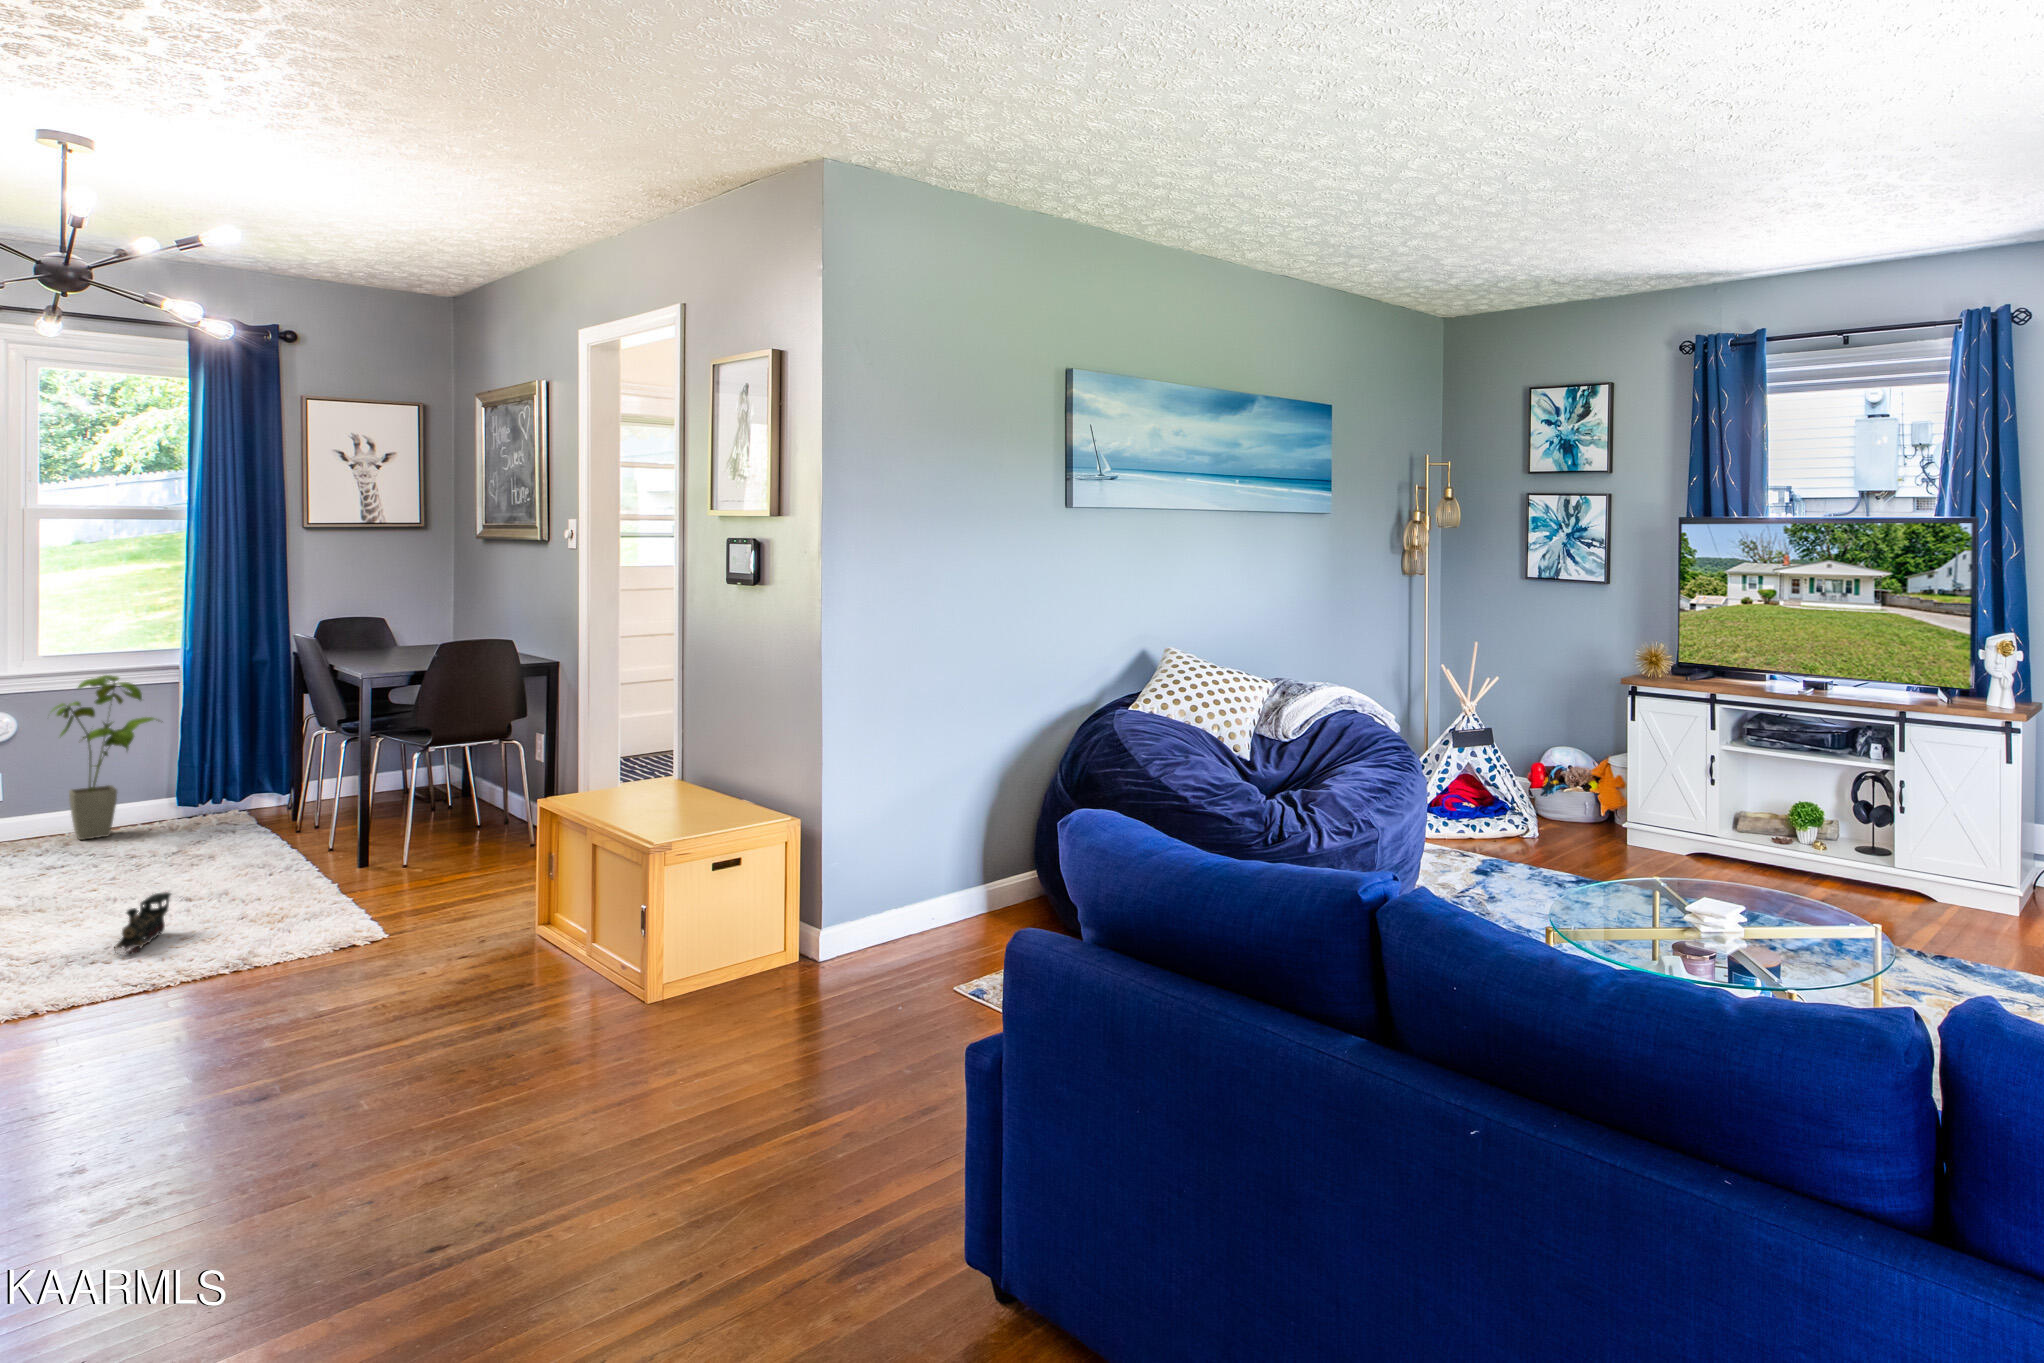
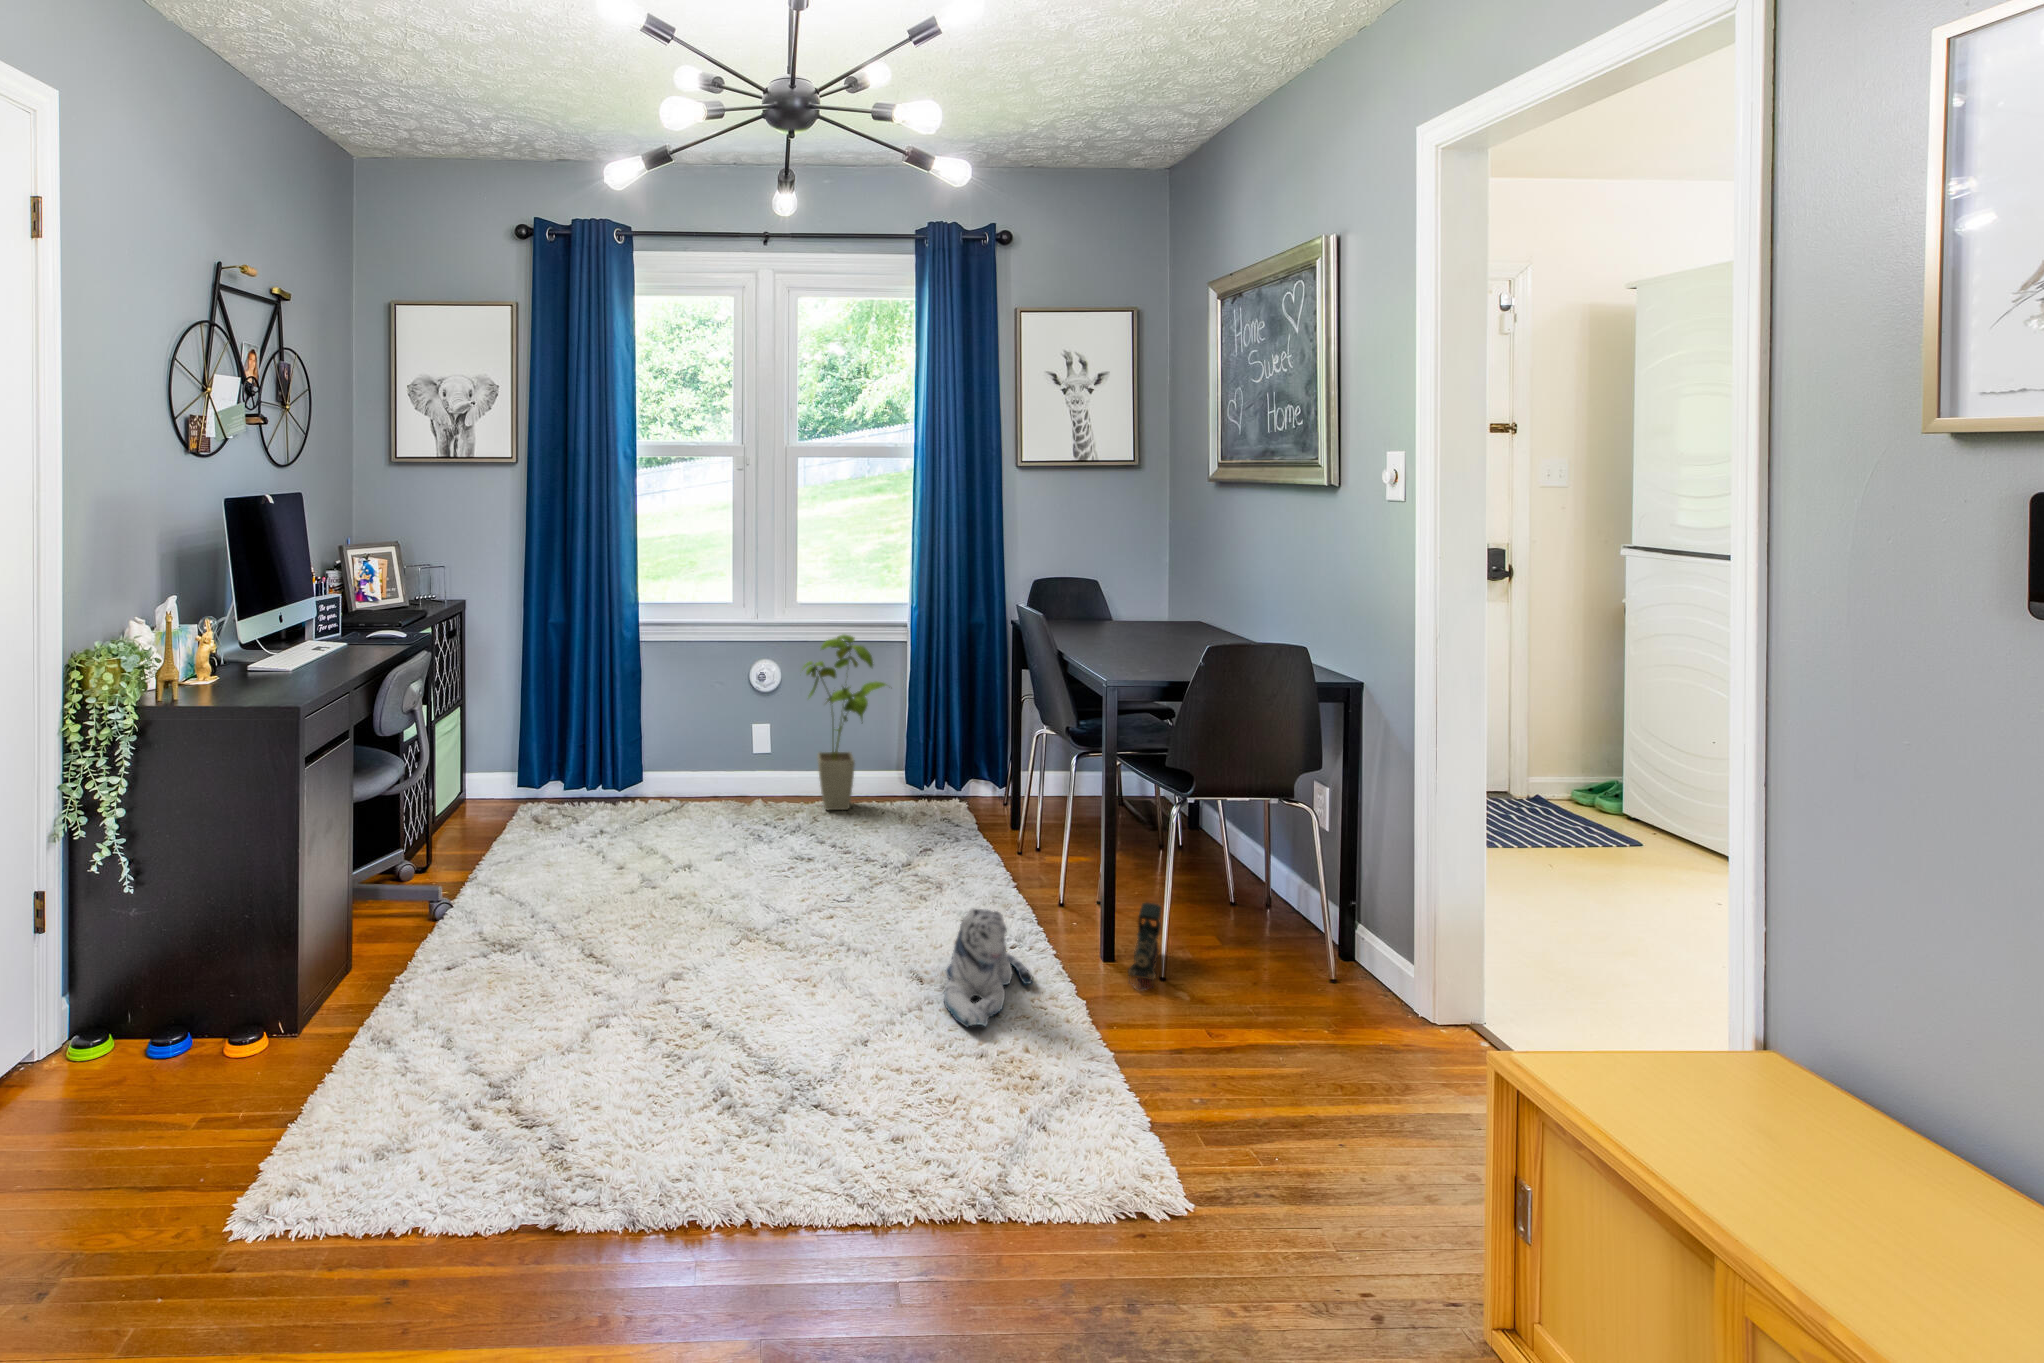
plush toy: none [219,835,300,910] -> present [944,909,1032,1027]
toy train: present [114,892,171,955] -> present [1128,903,1162,989]

